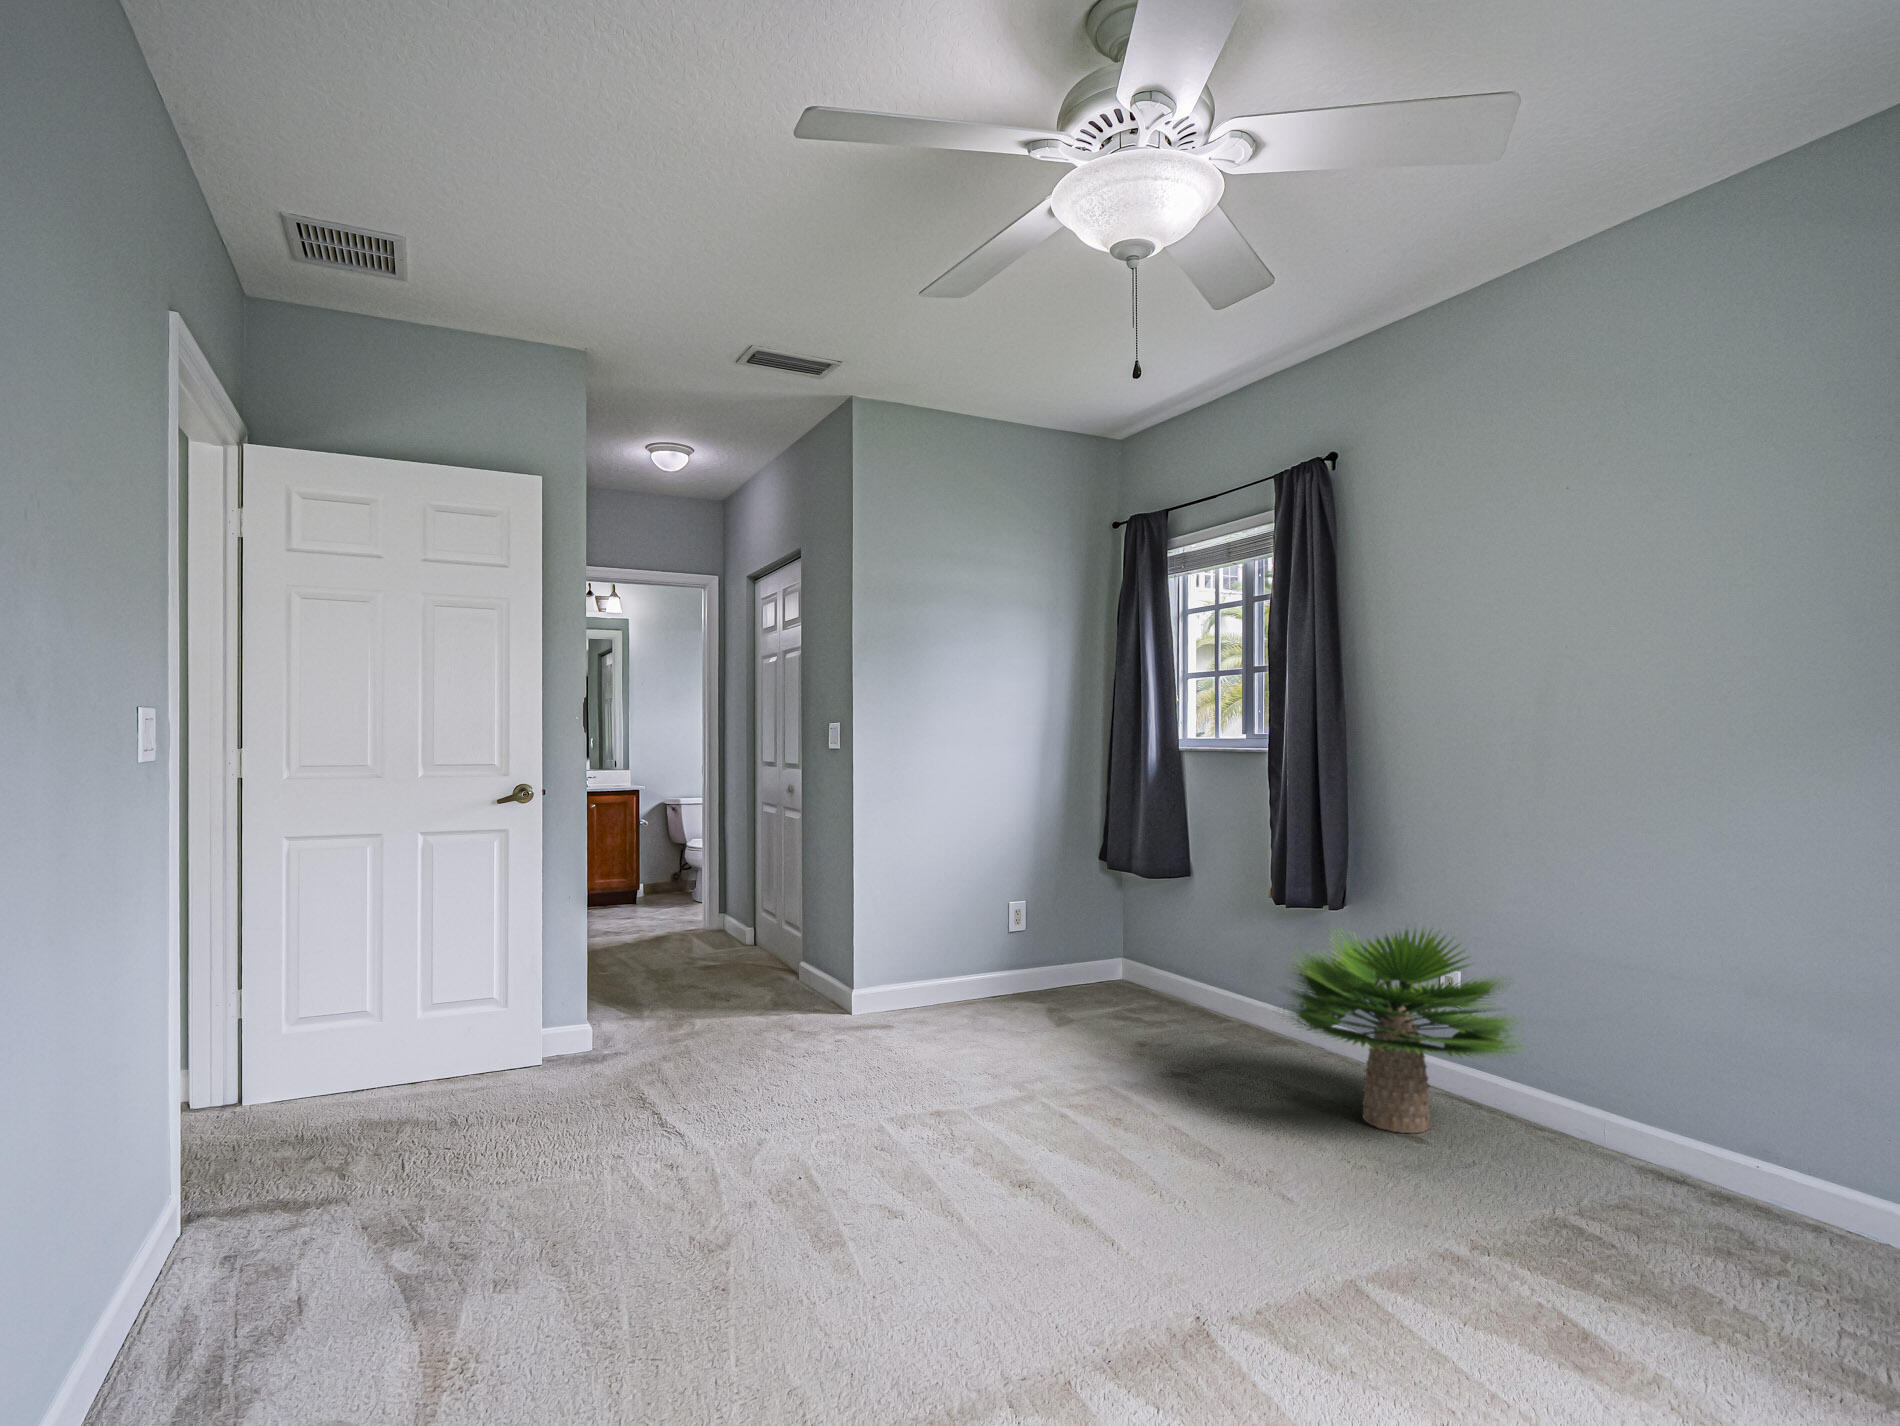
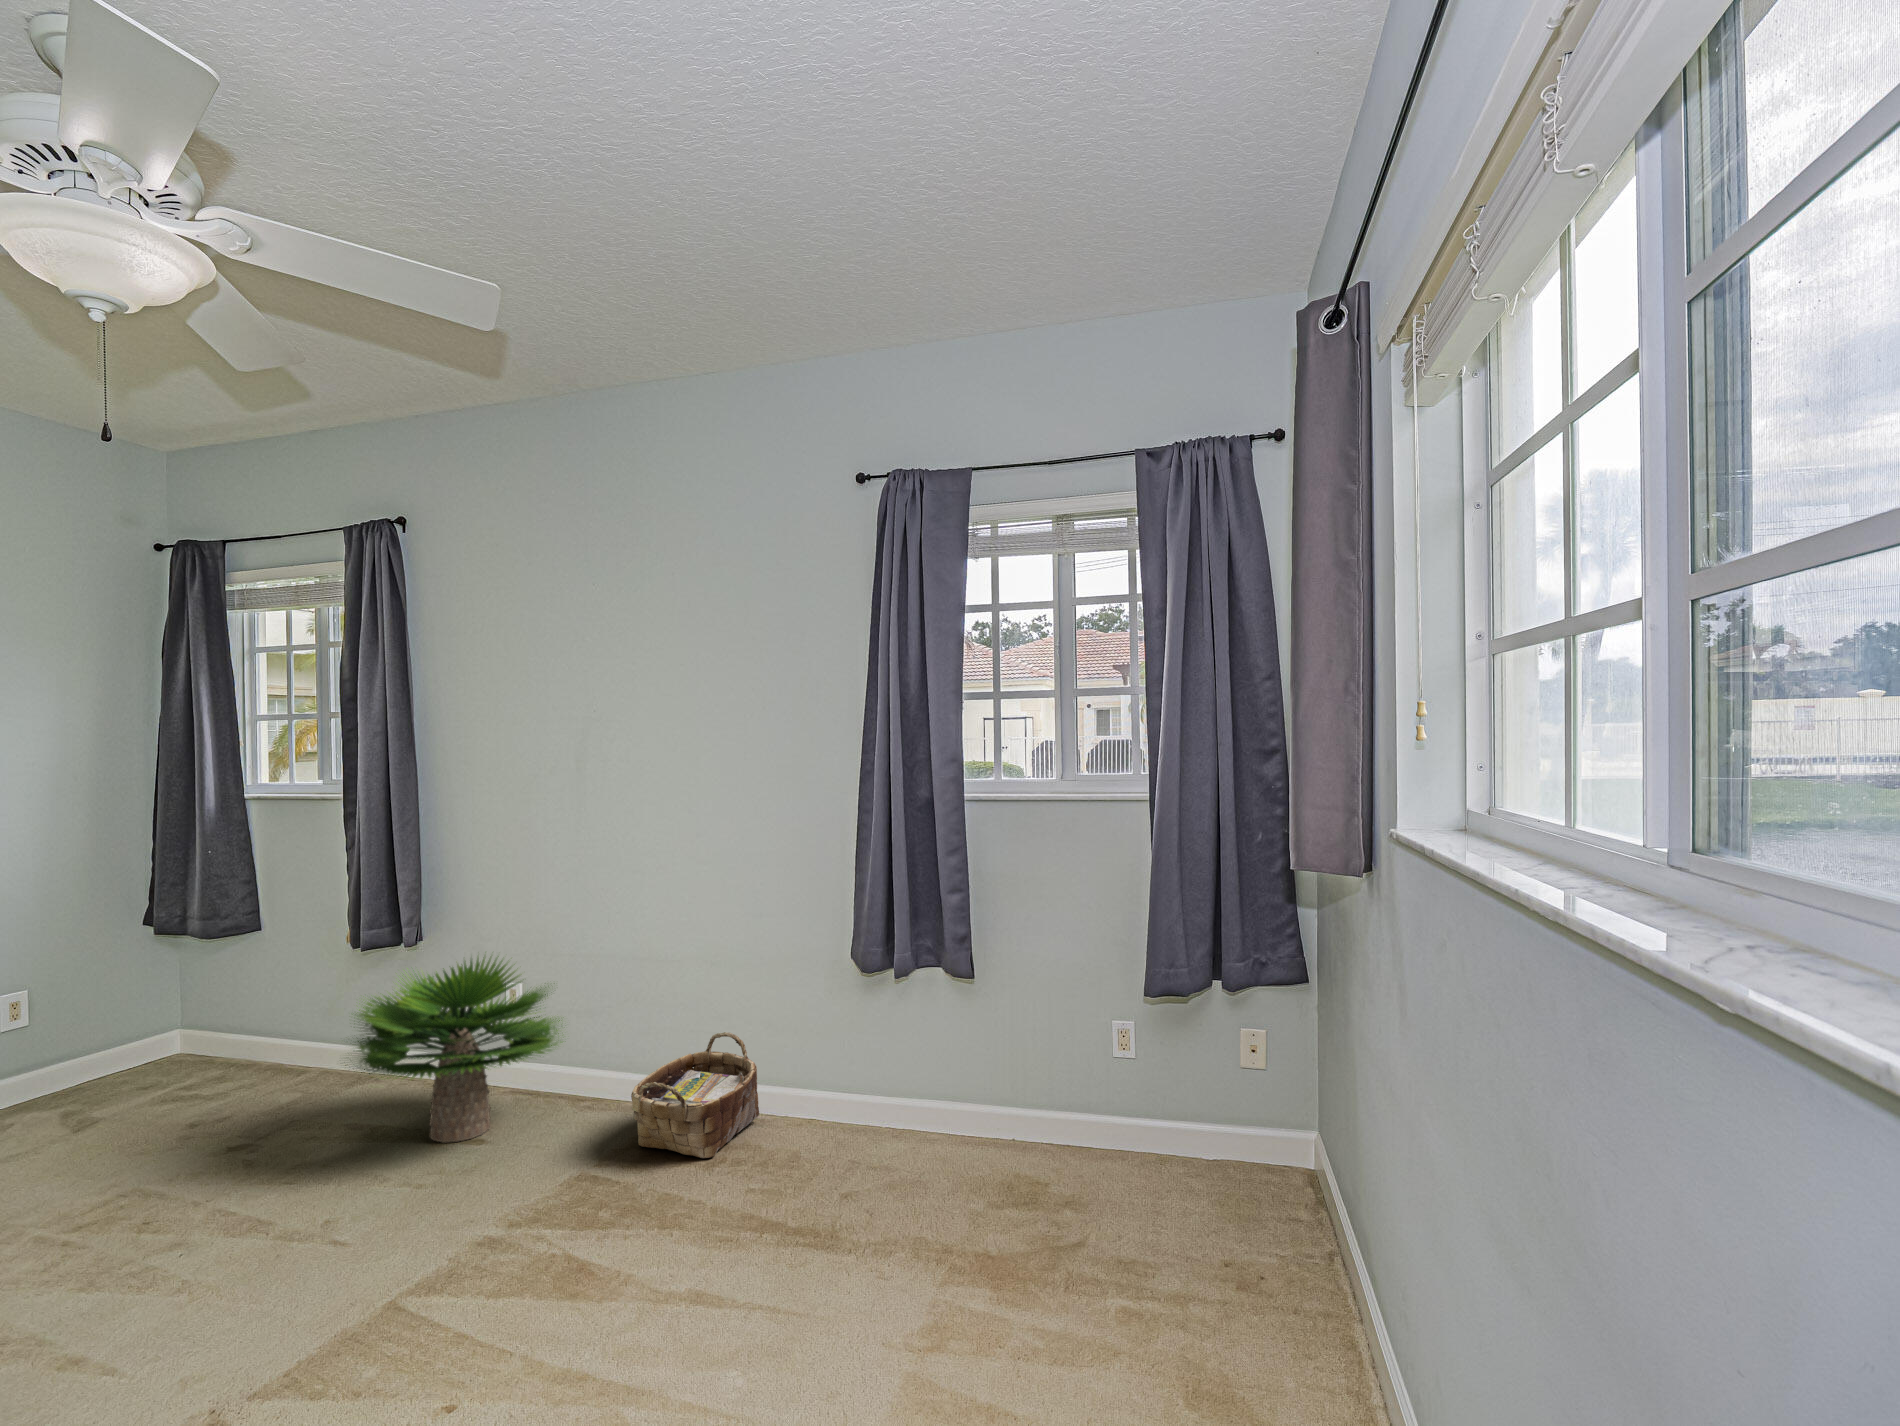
woven basket: none [1629,1088,1836,1258] -> present [631,1032,759,1158]

